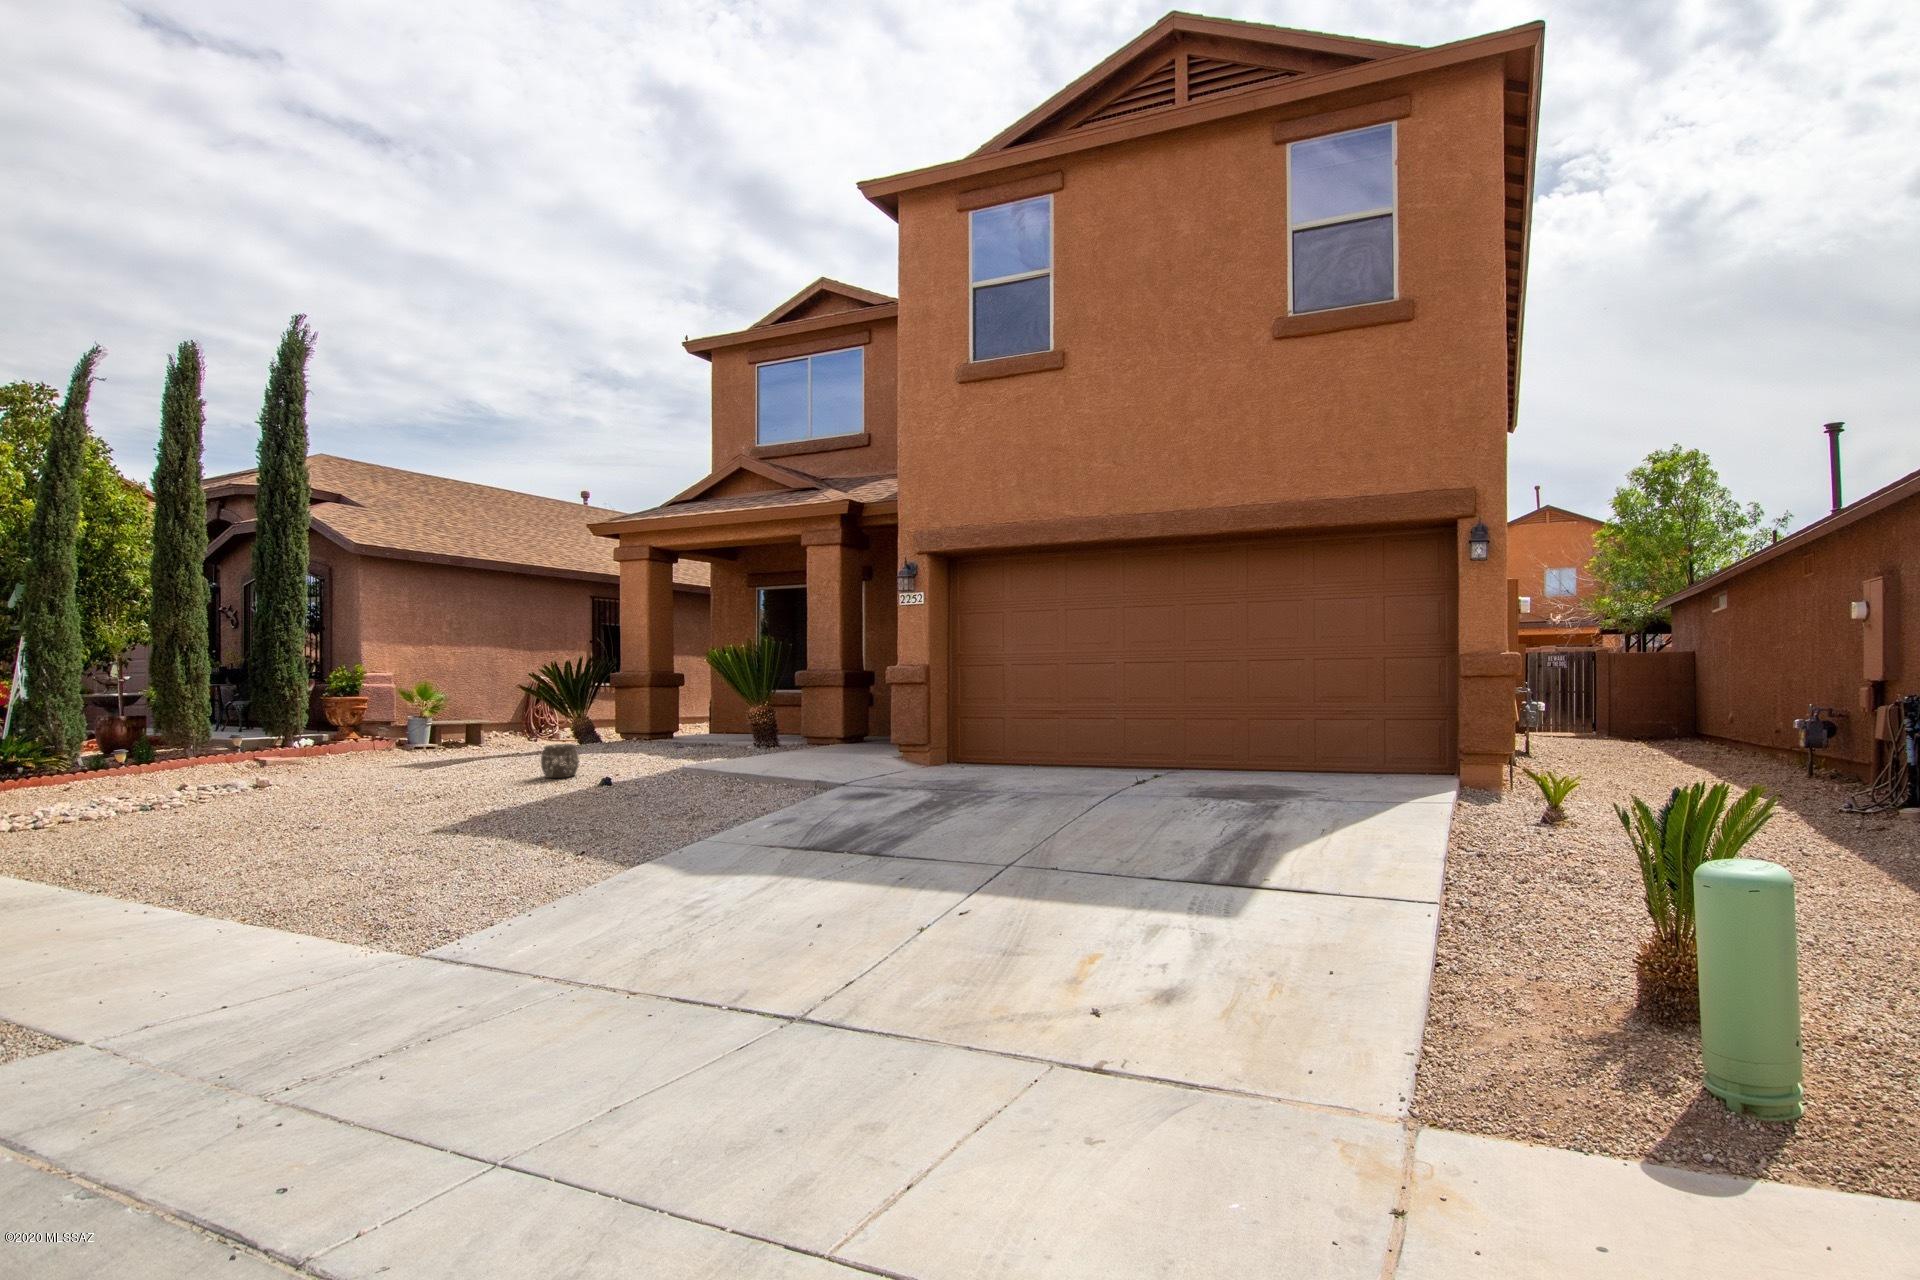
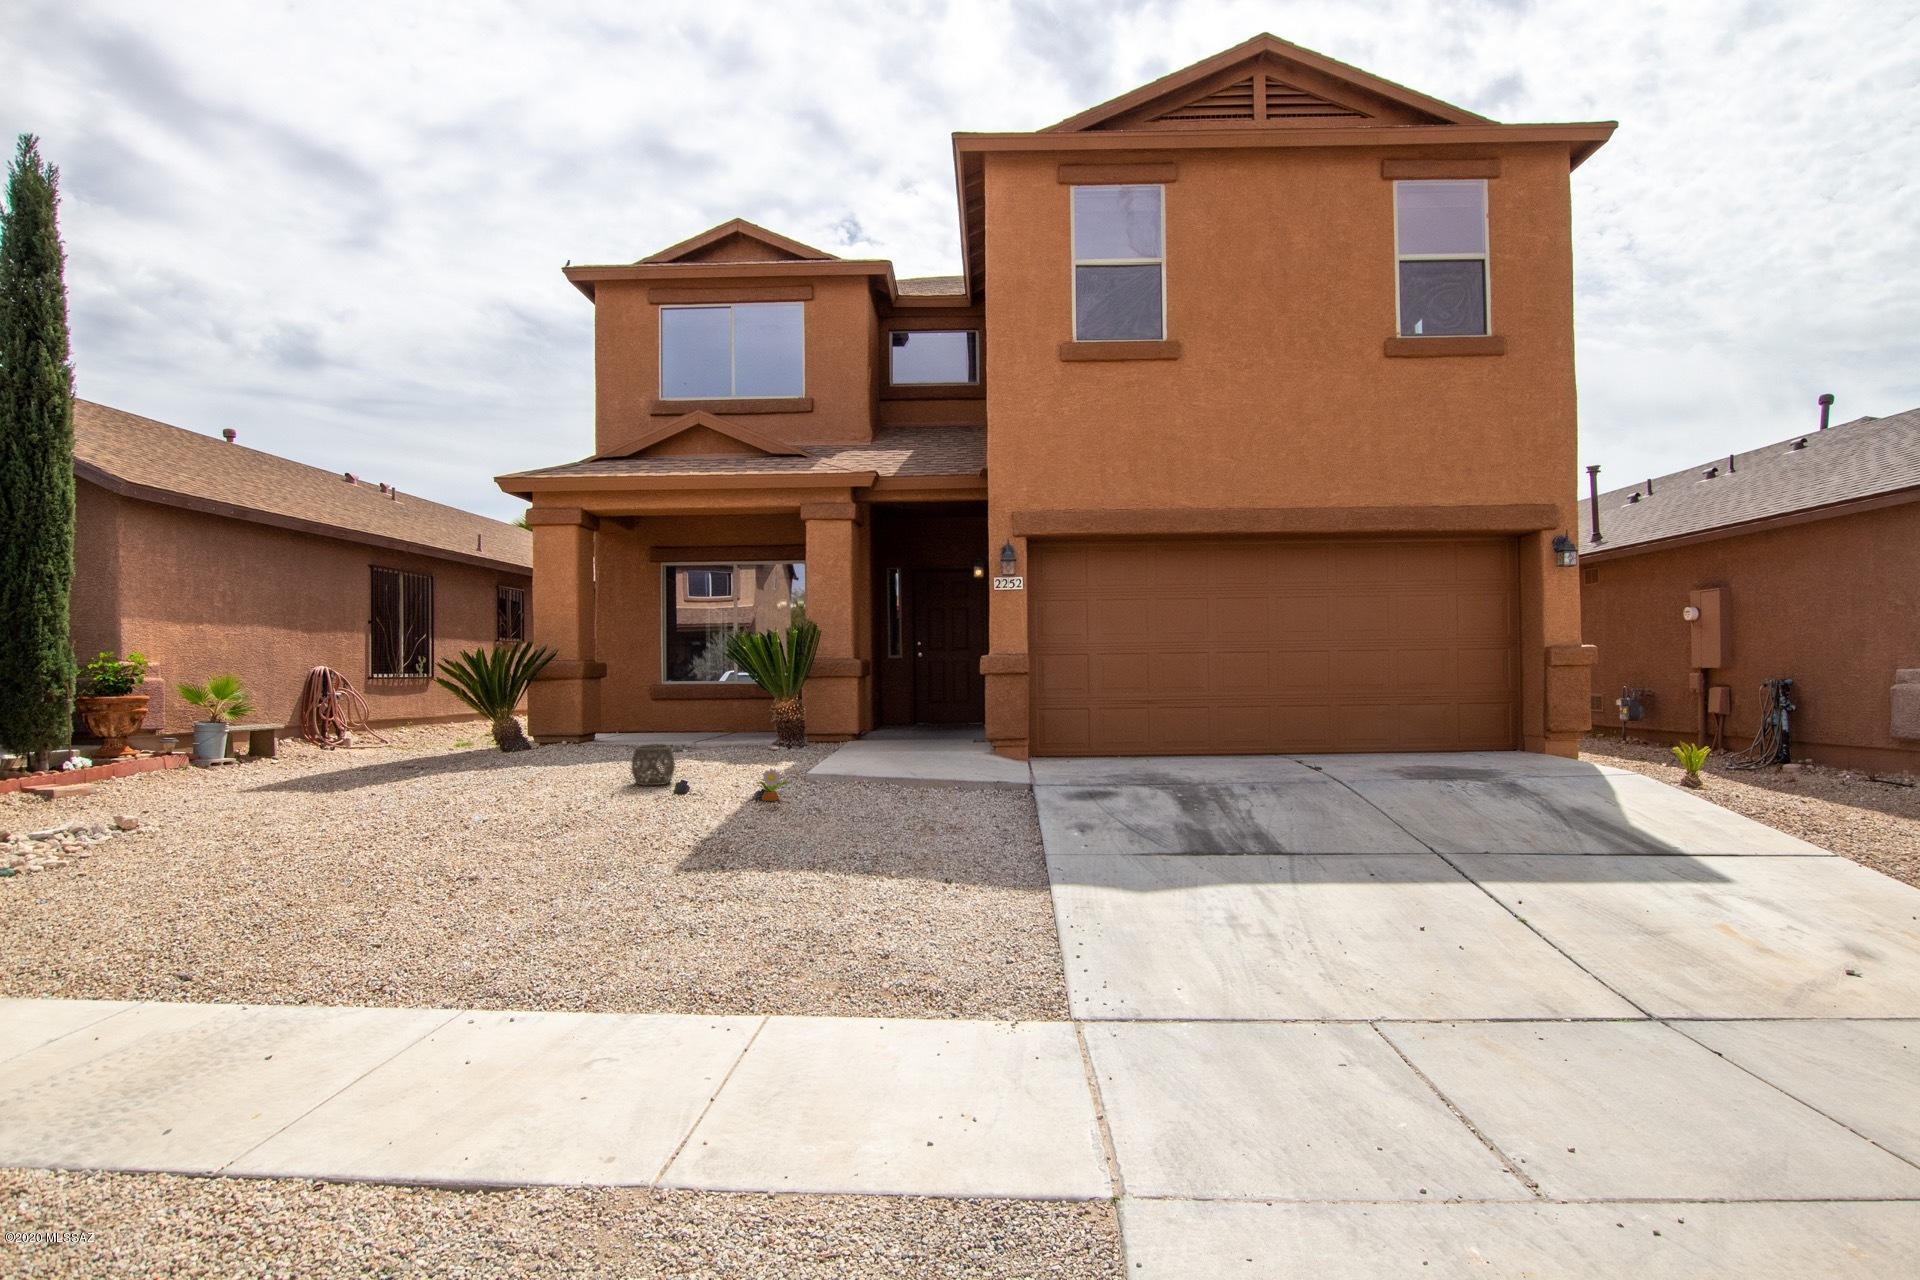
decorative plant: none [588,765,621,794] -> present [757,768,788,801]

